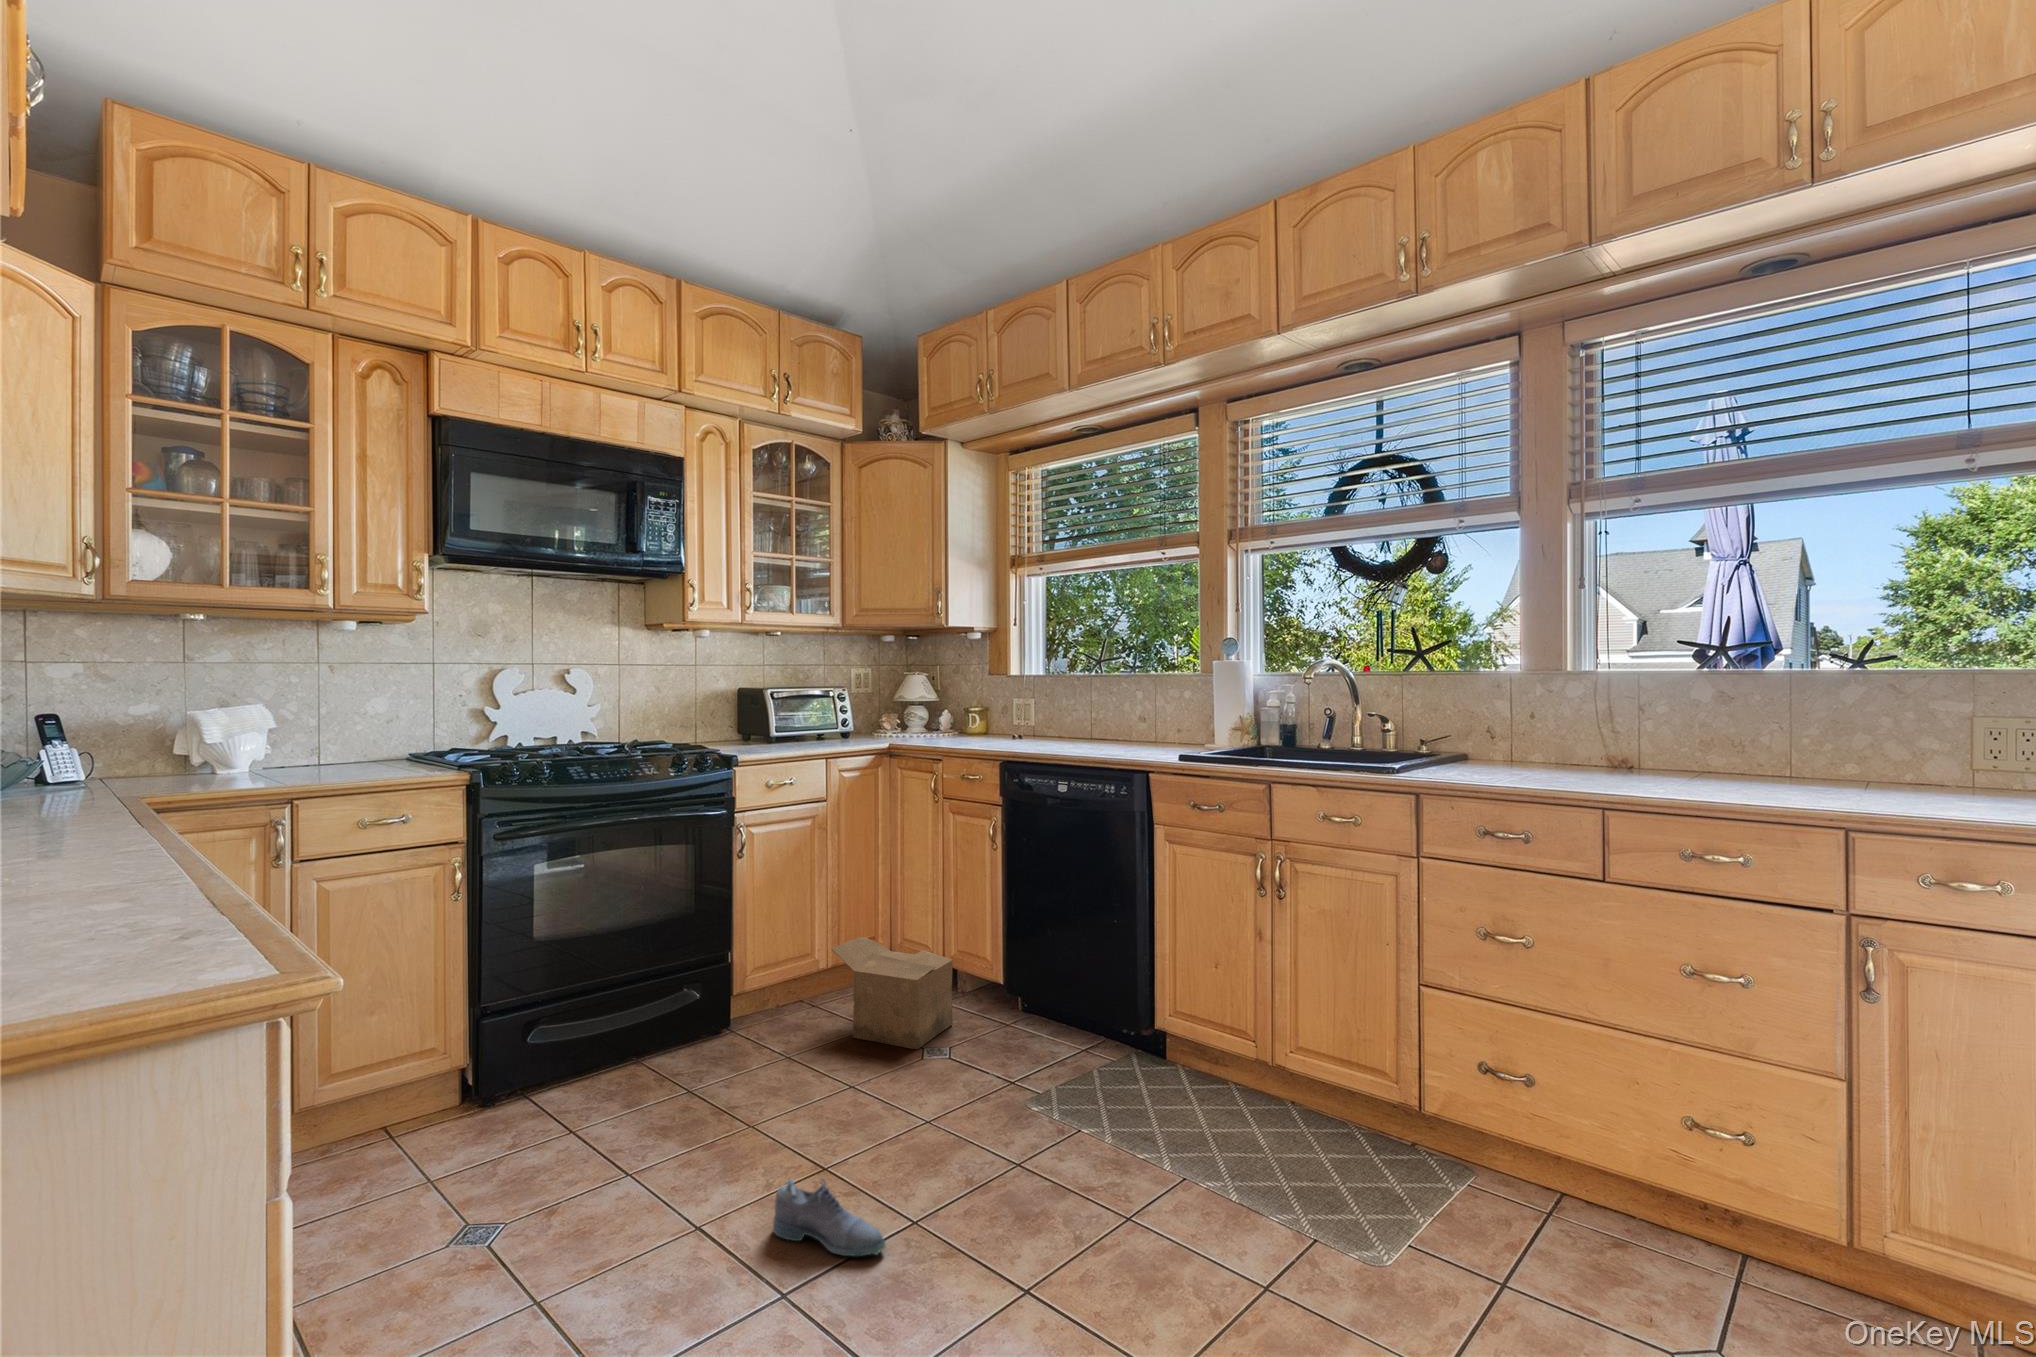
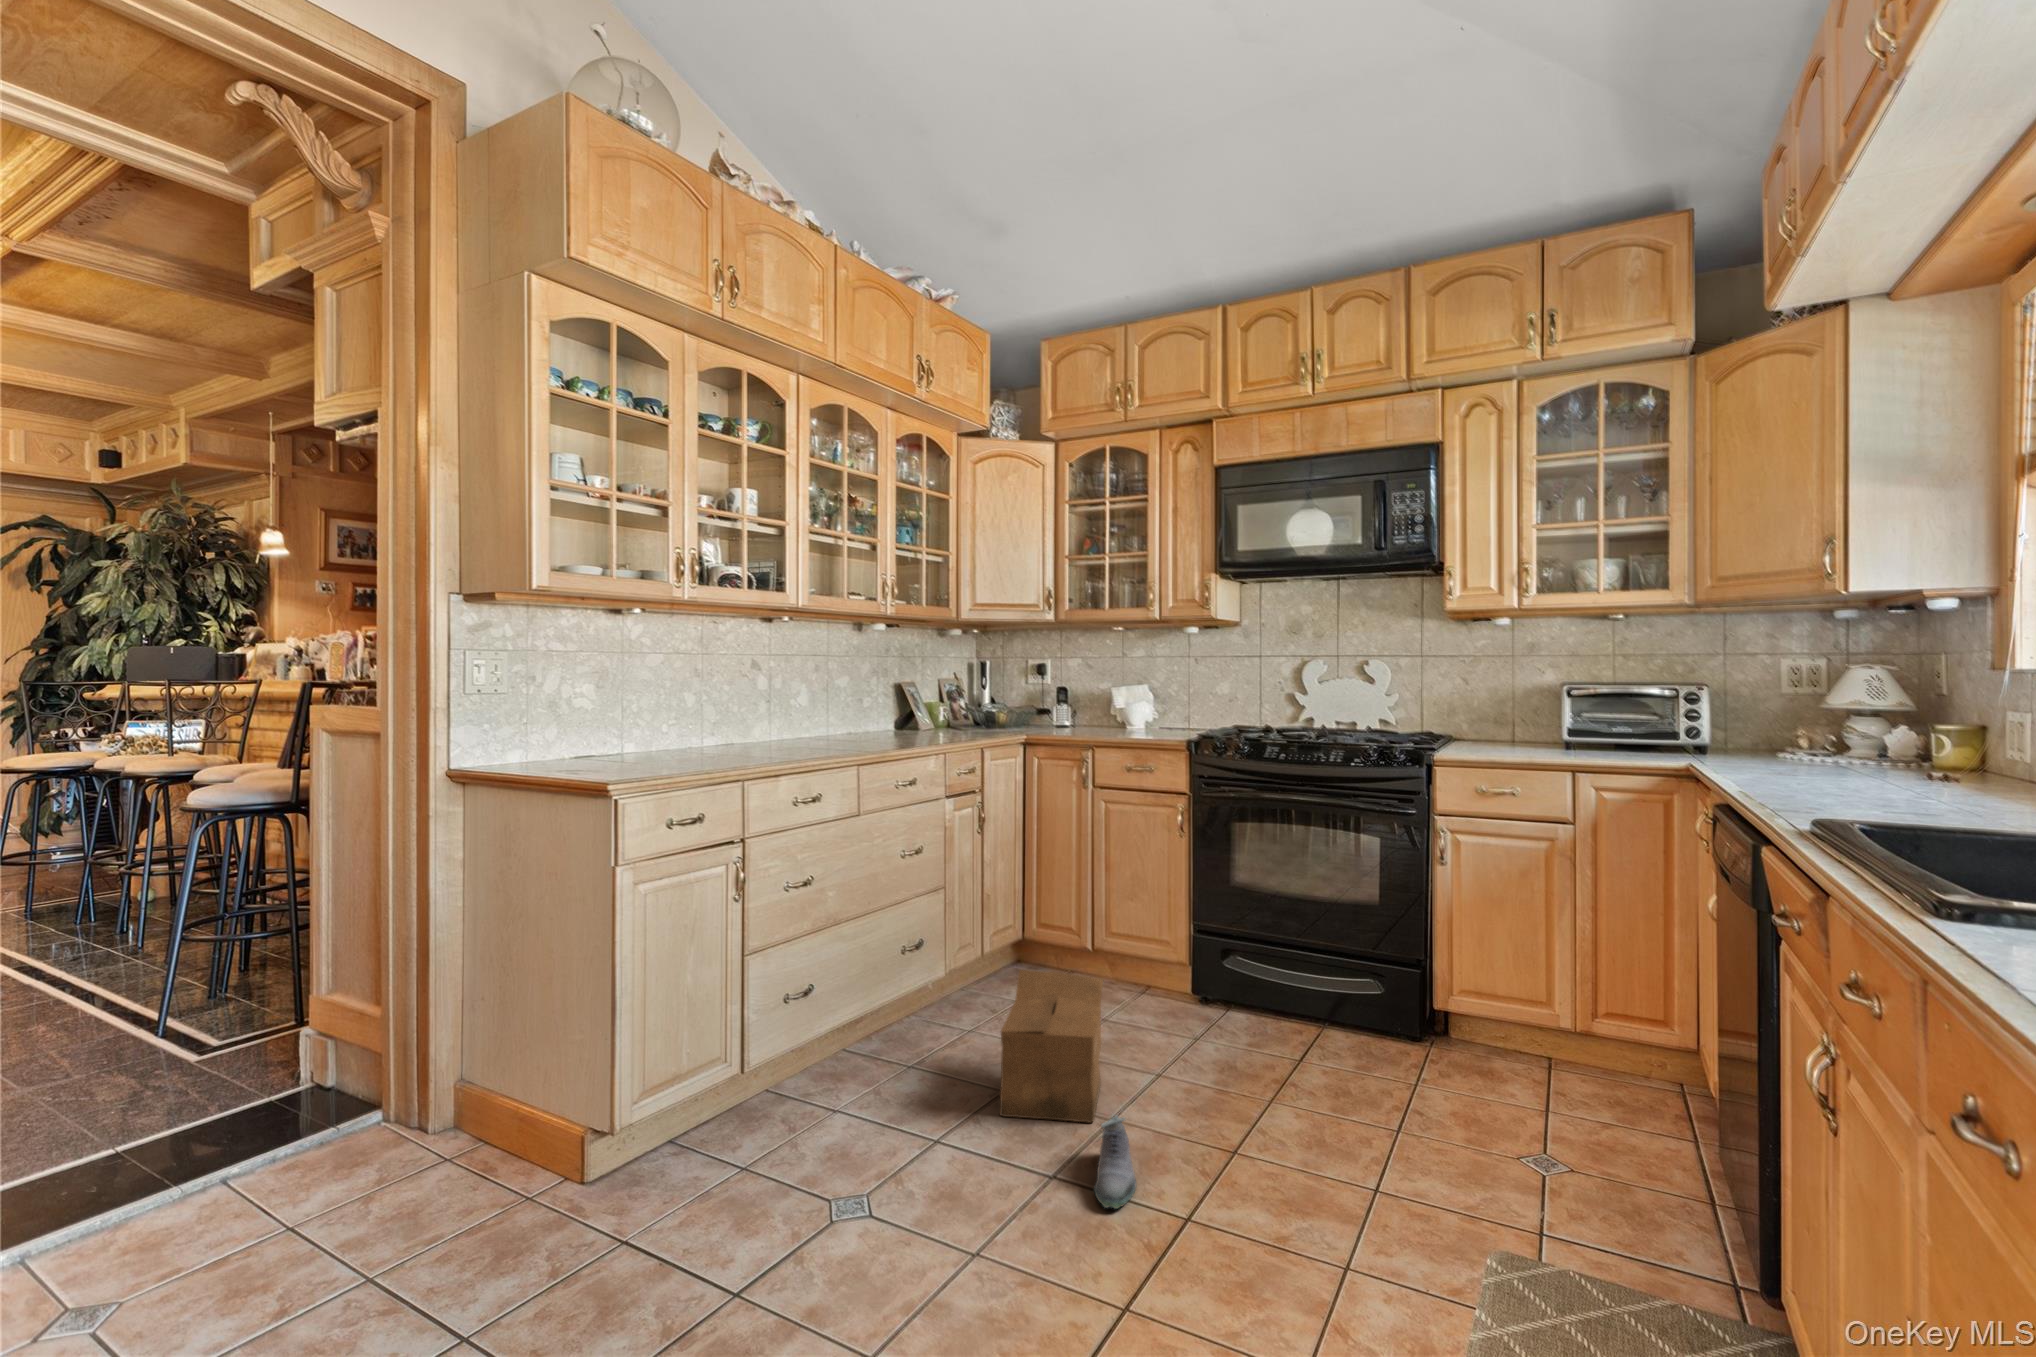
cardboard box: present [832,937,953,1049] -> present [1000,970,1103,1123]

